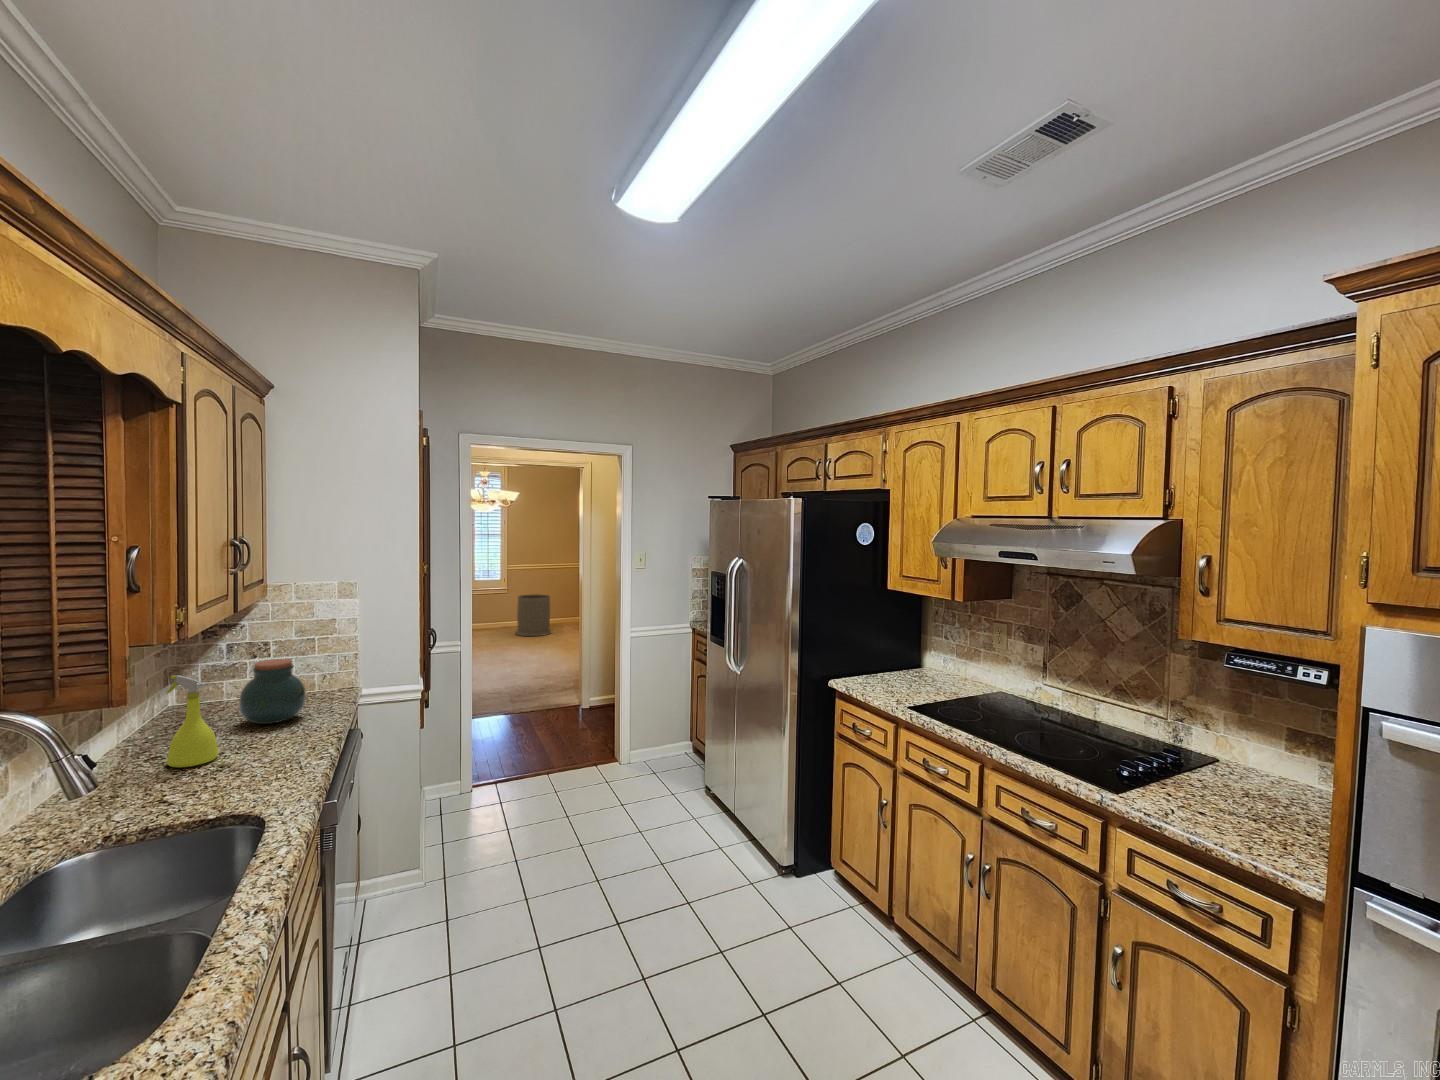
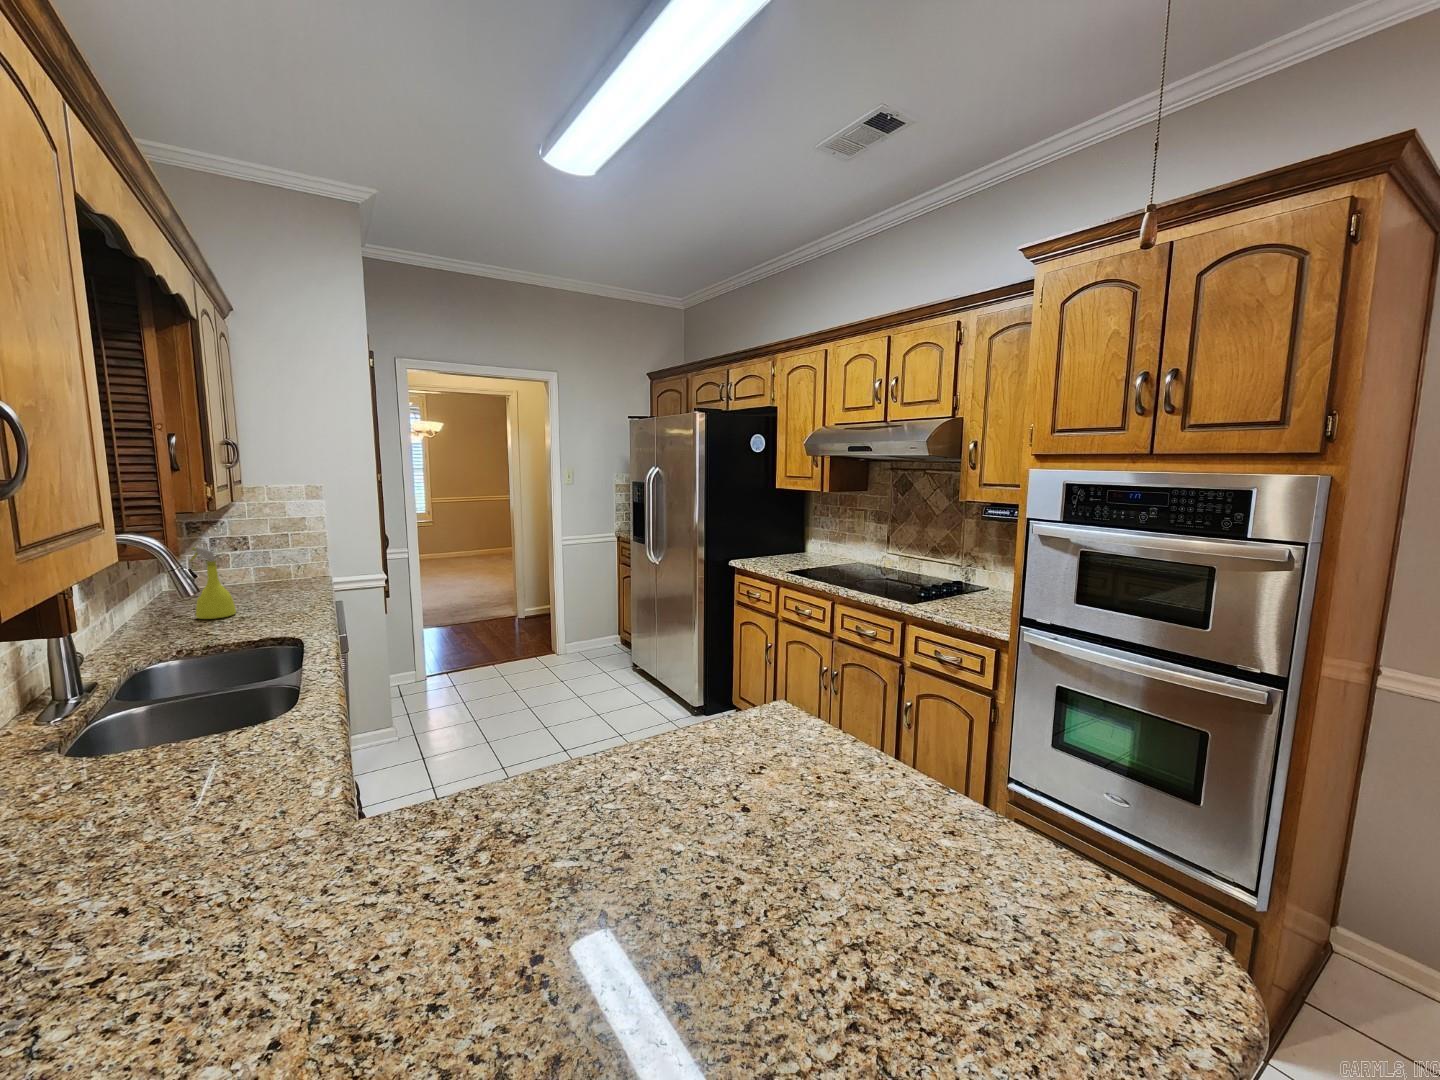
trash can: present [515,594,552,636] -> none [444,527,480,566]
jar: present [239,659,306,724] -> none [238,545,294,597]

